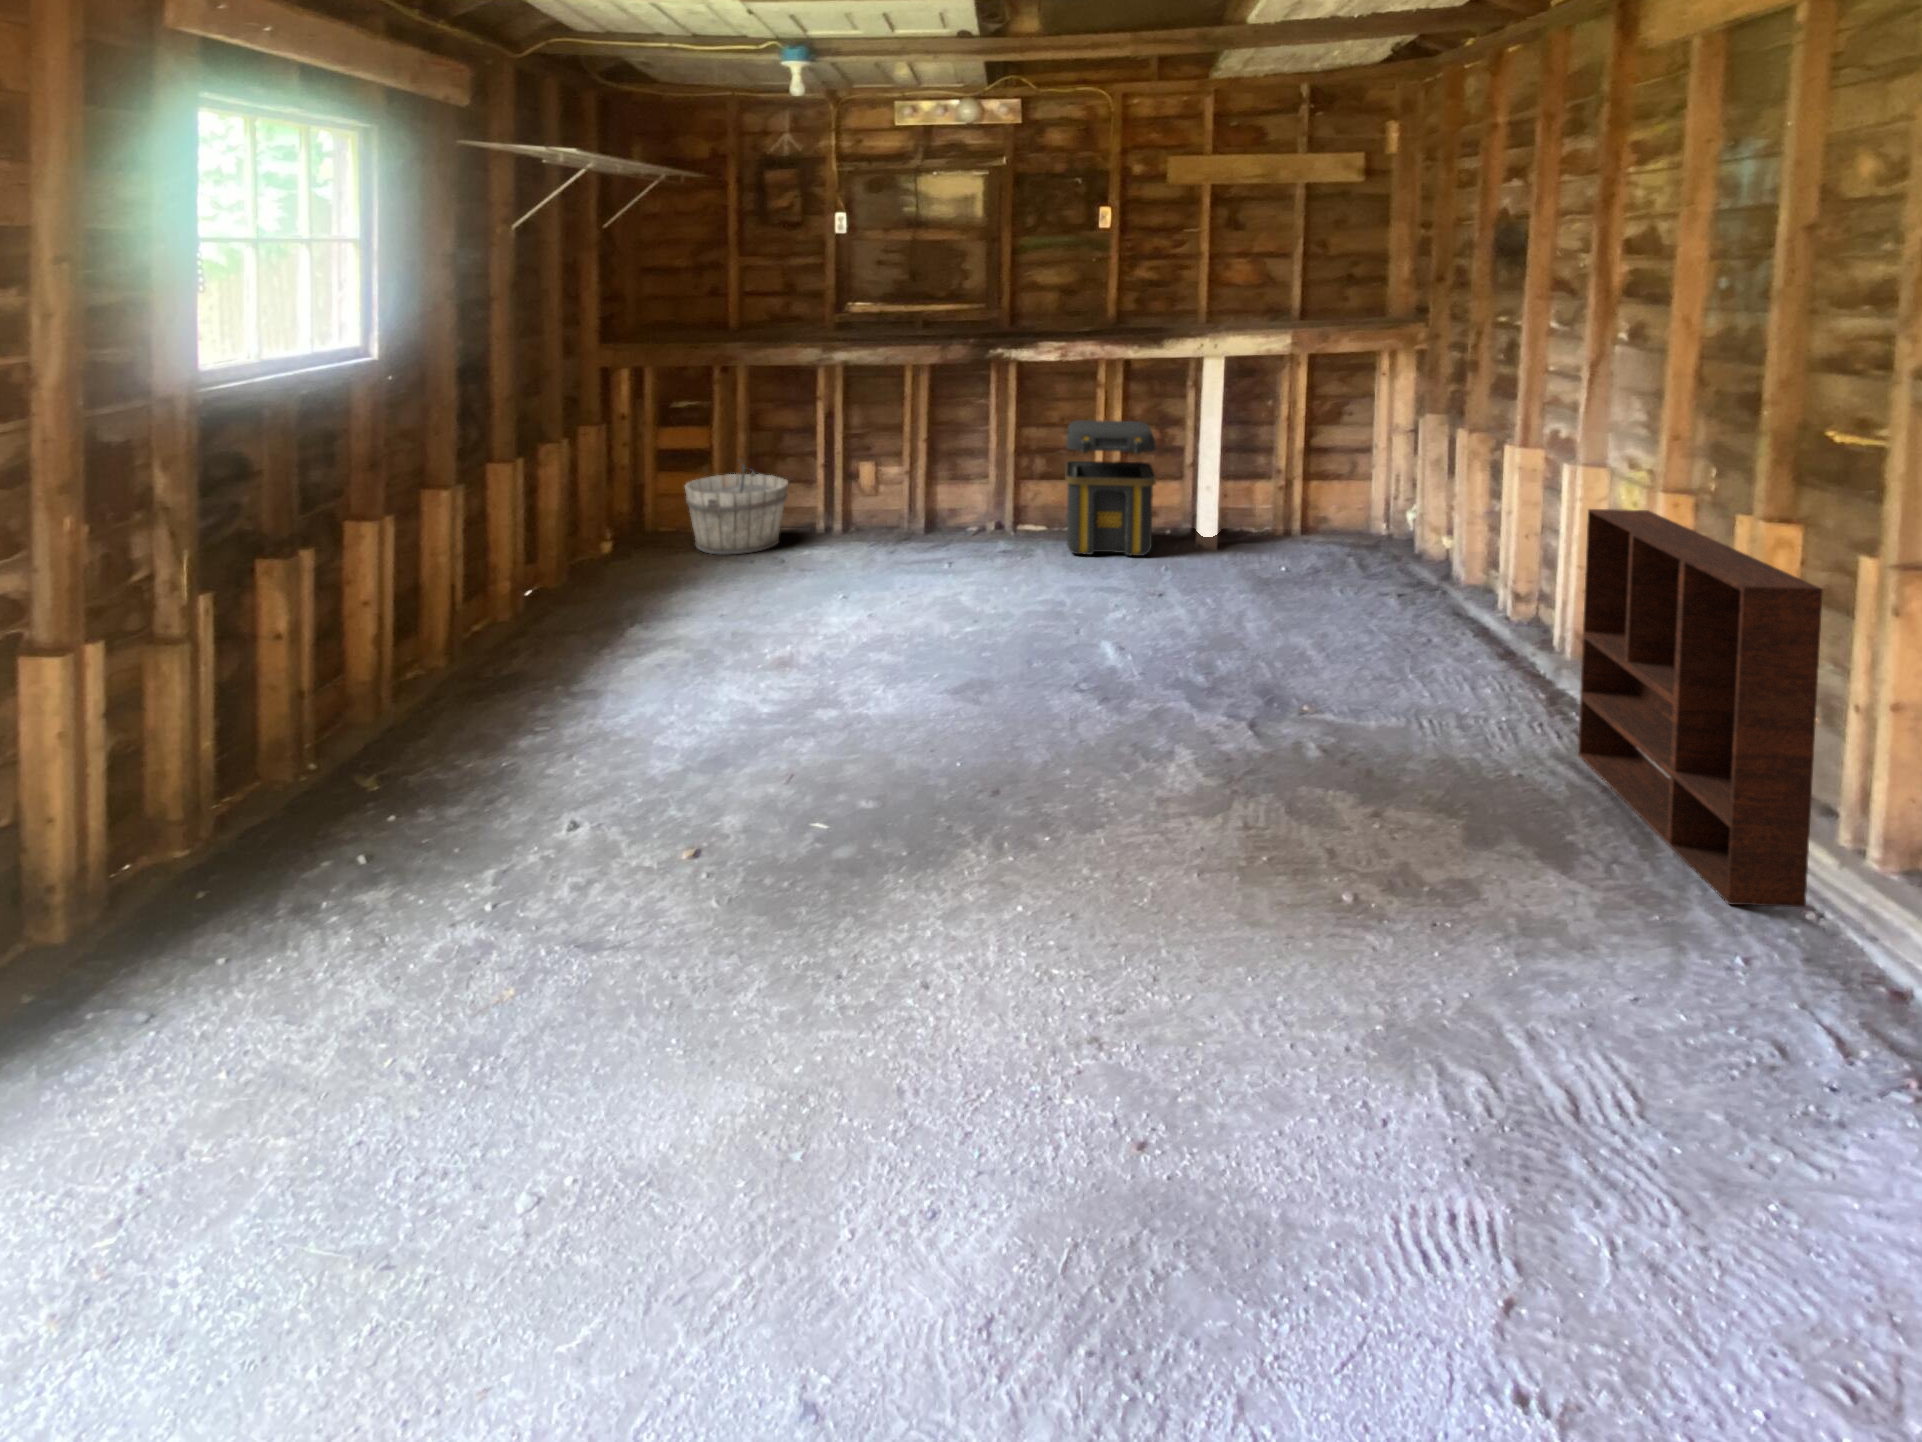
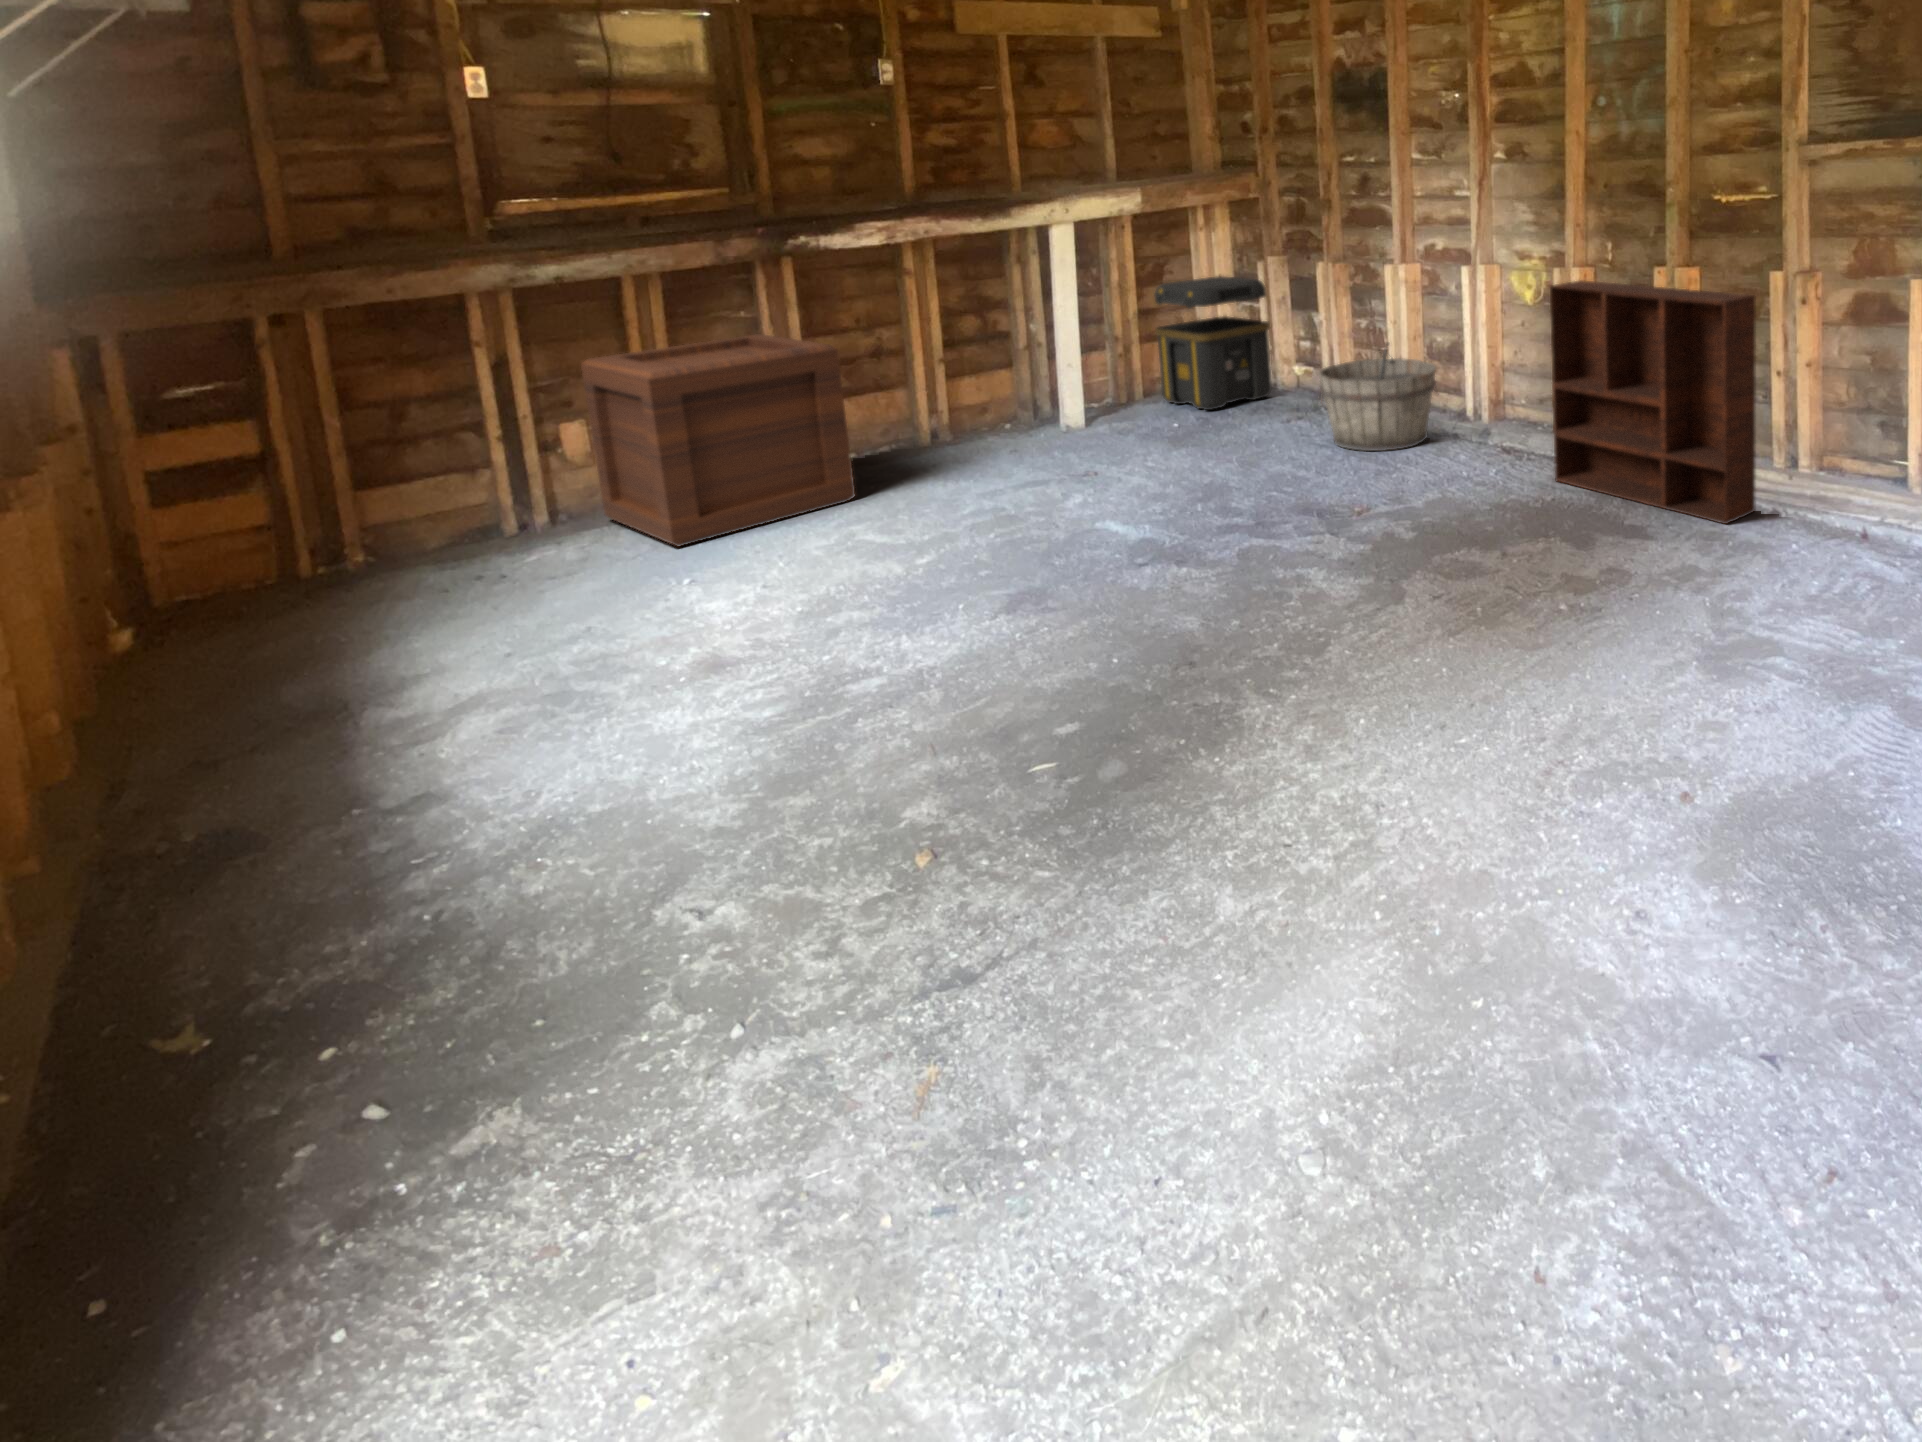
wooden crate: none [867,417,999,566] -> present [581,334,855,546]
toolbox: present [1066,420,1156,556] -> present [1155,276,1272,410]
wooden bucket: present [685,460,788,555] -> present [1319,343,1436,451]

